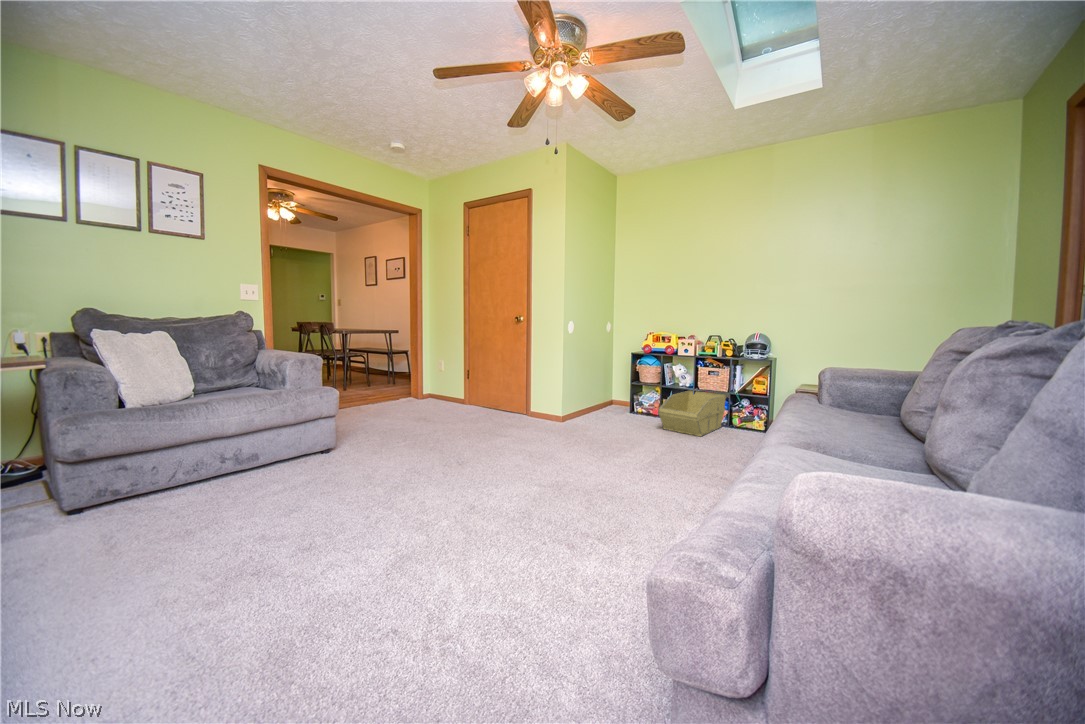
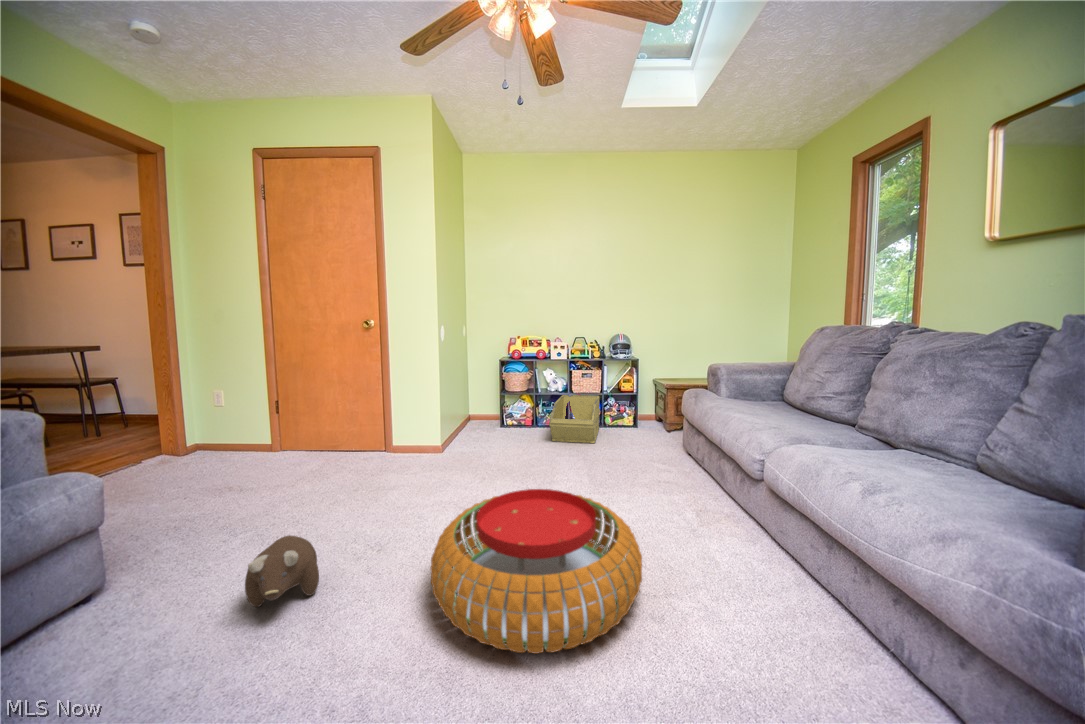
plush toy: none [411,437,449,471] -> present [245,535,319,607]
pouf: none [485,438,625,526] -> present [431,489,642,654]

